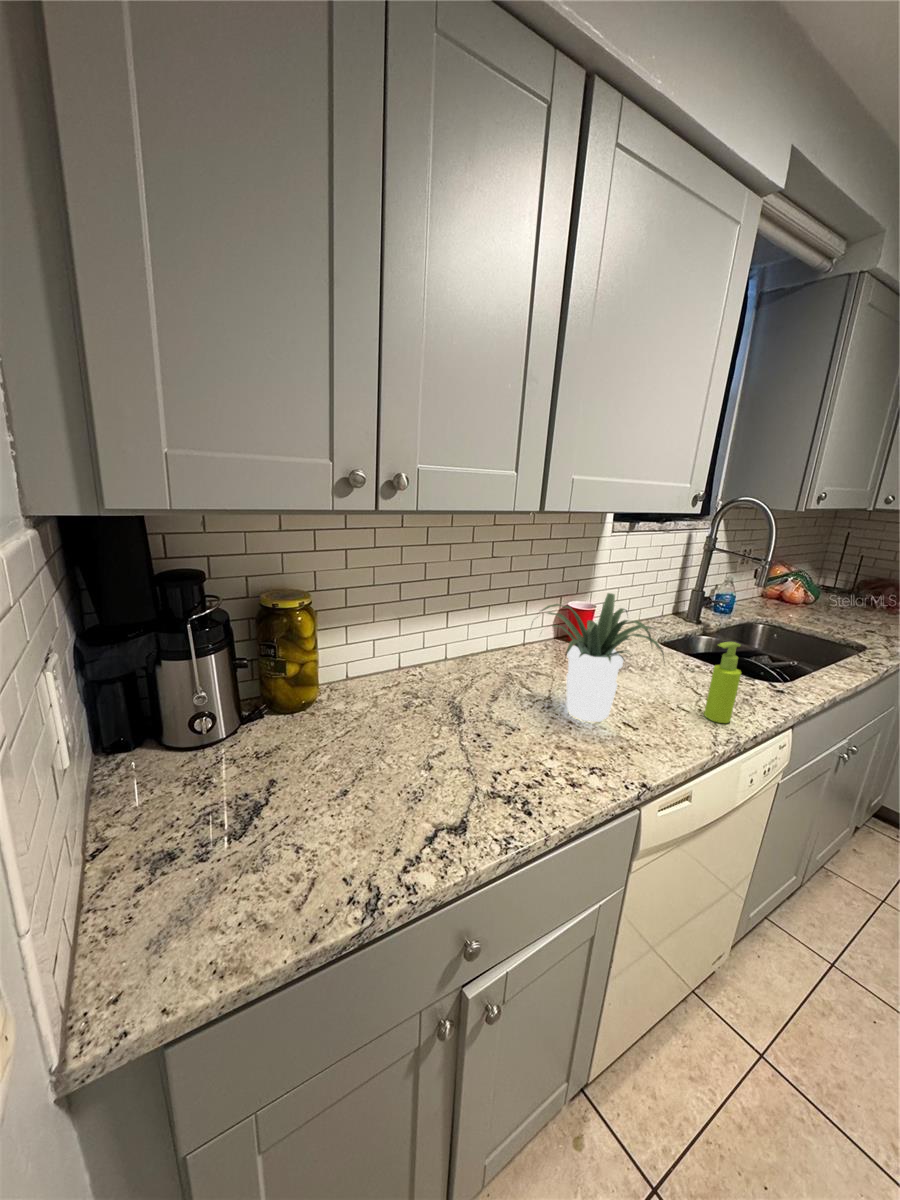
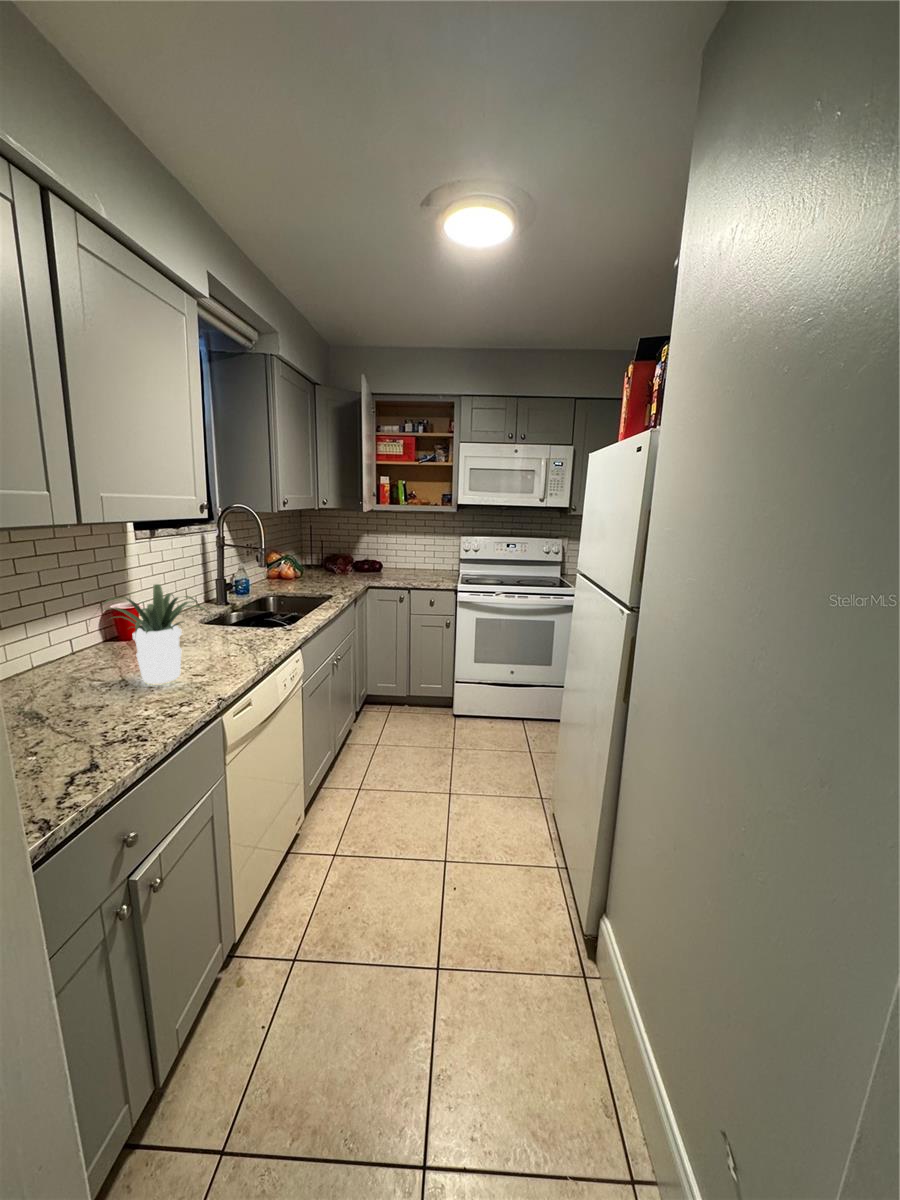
soap dispenser: present [704,642,741,723] -> none [243,601,263,656]

